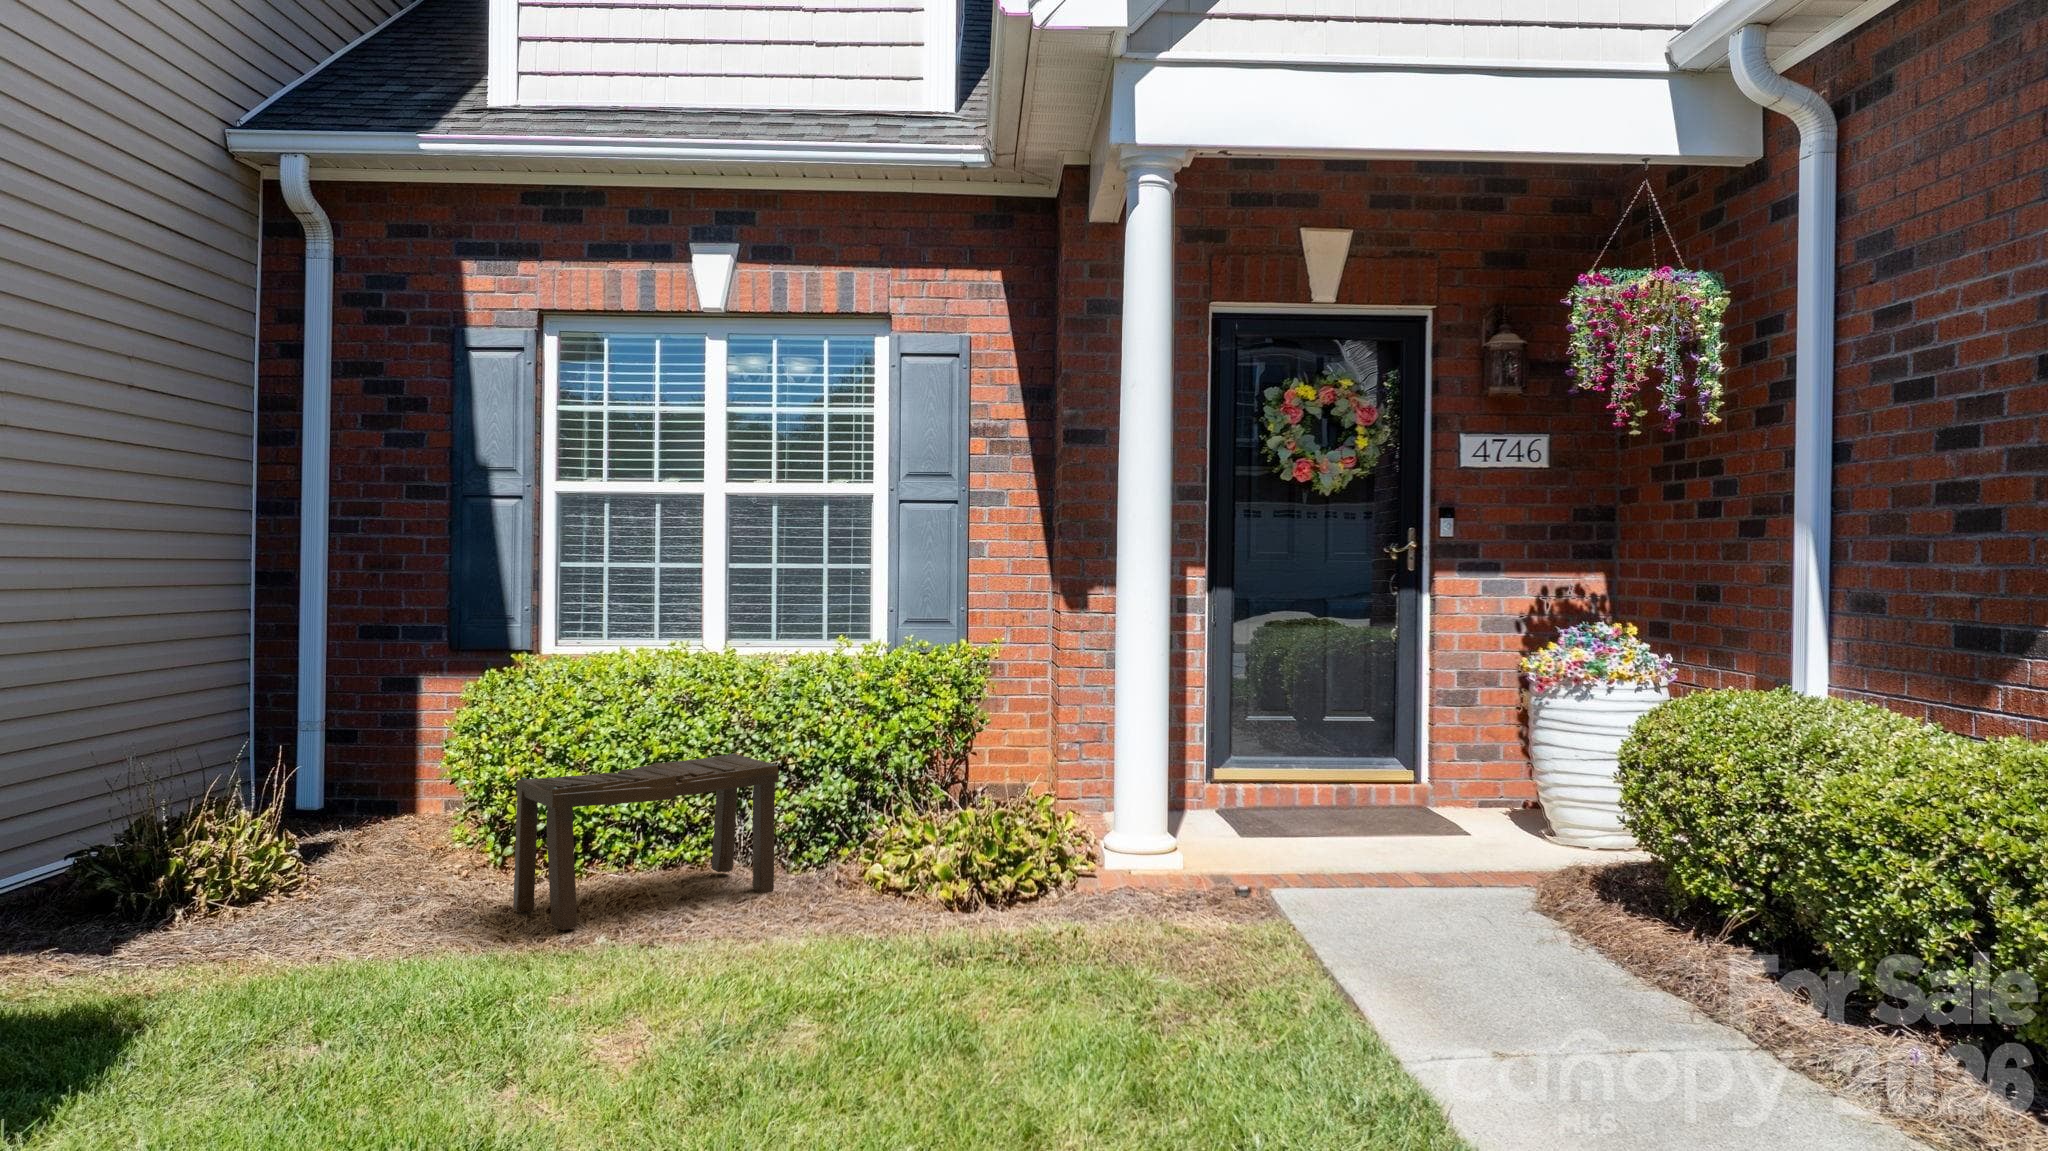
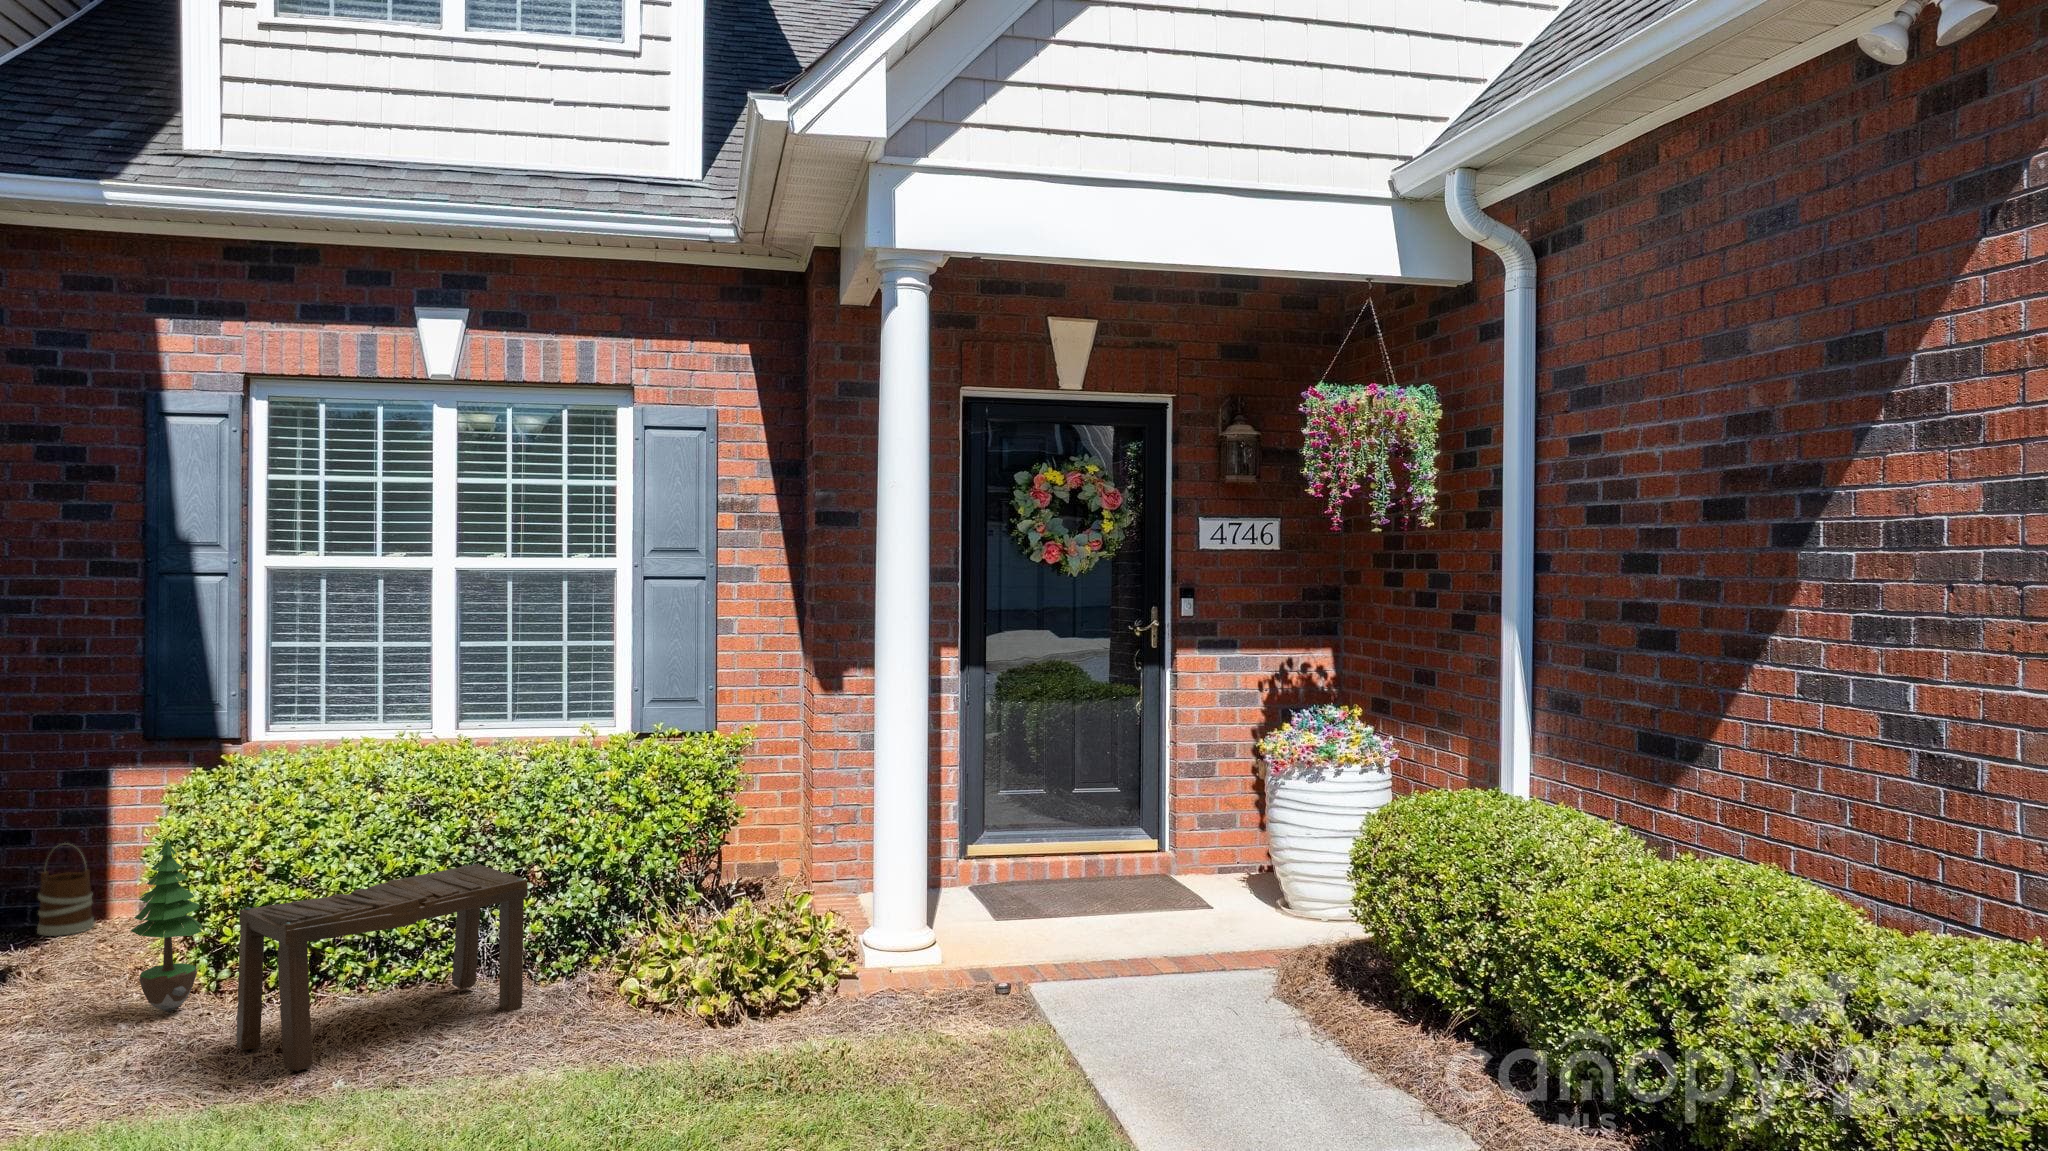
potted tree: none [428,718,491,881] -> present [131,839,203,1012]
wooden bucket: none [364,738,413,821] -> present [37,848,95,936]

